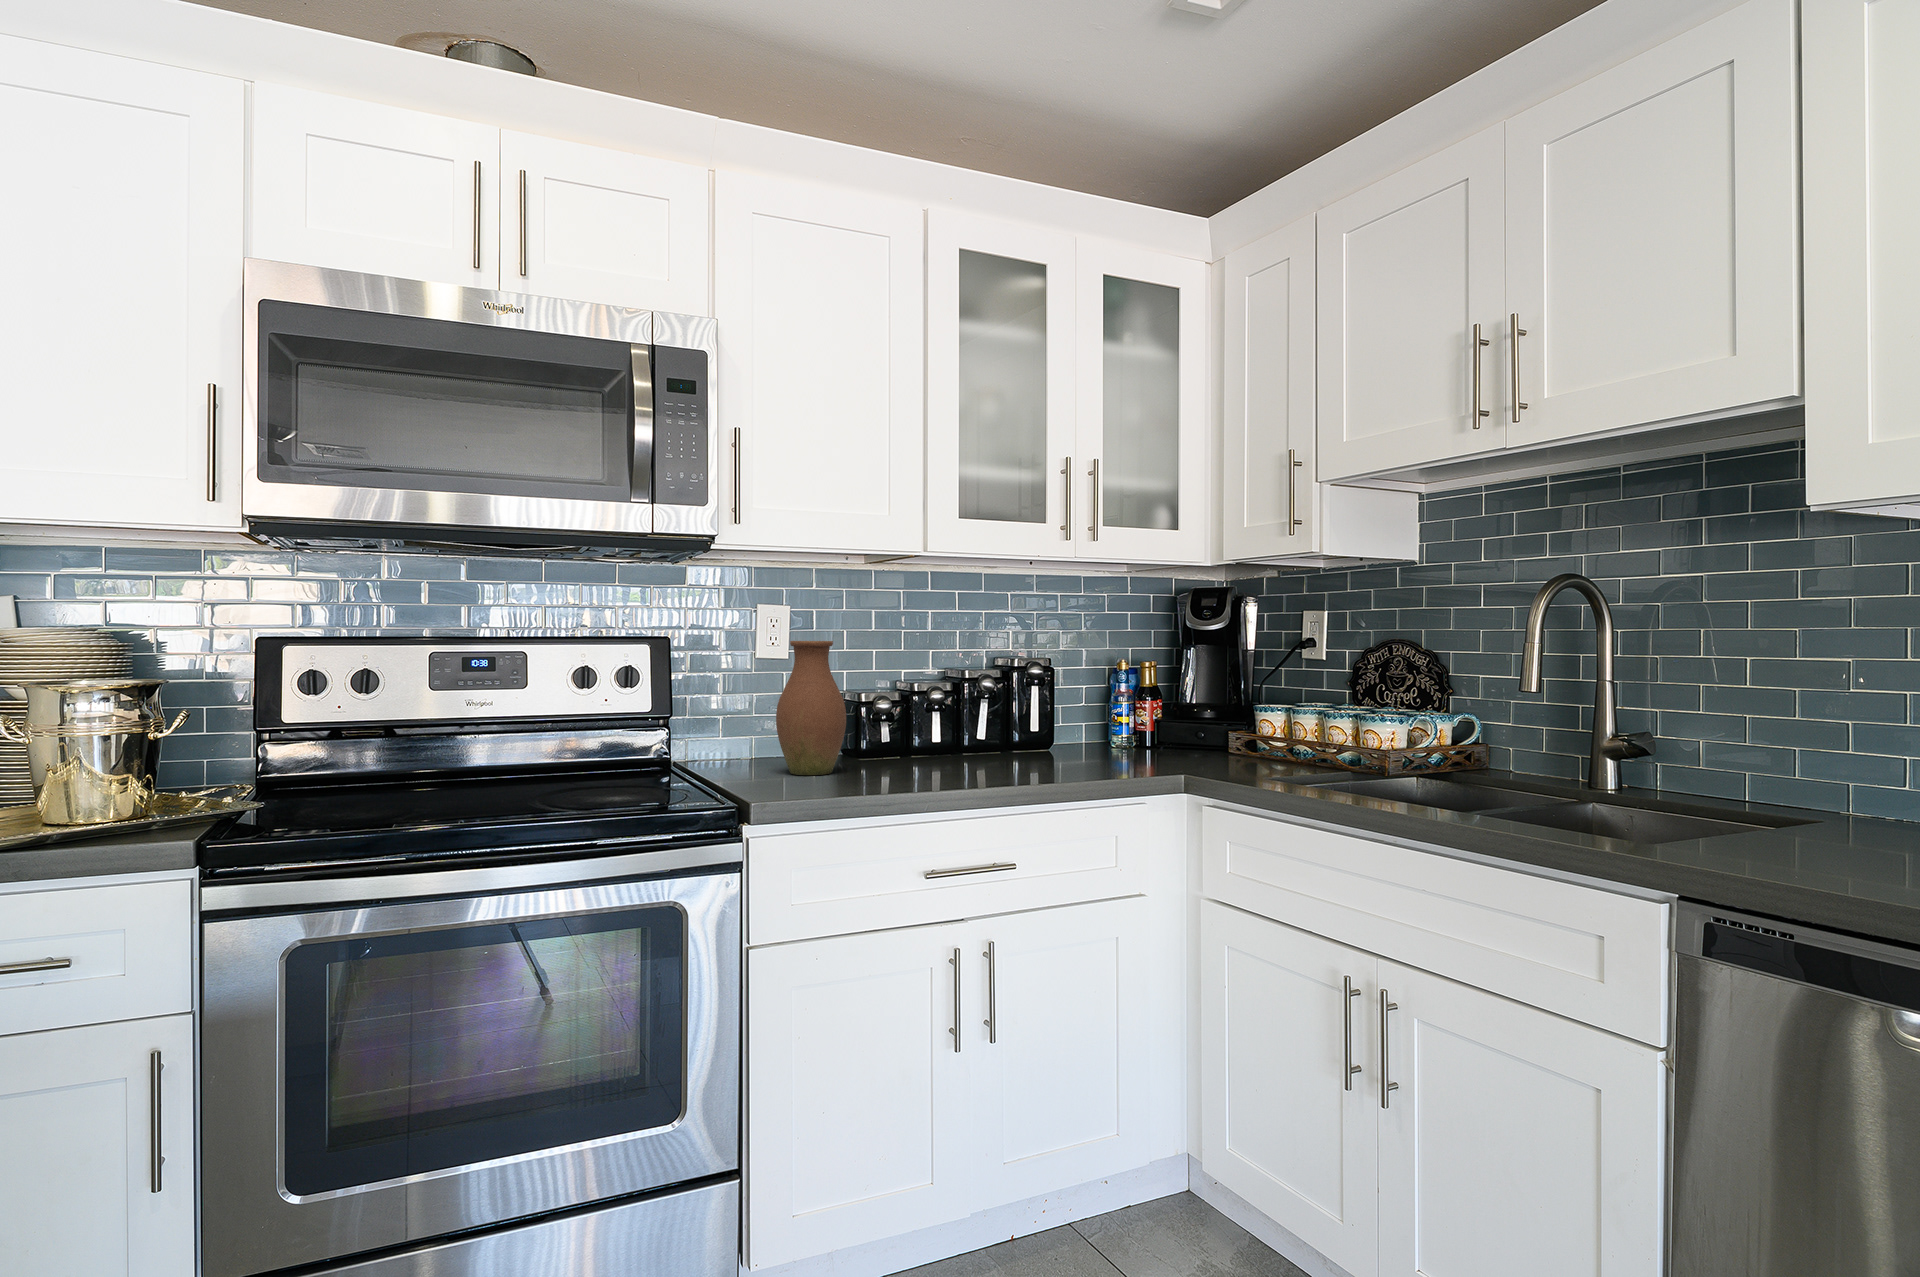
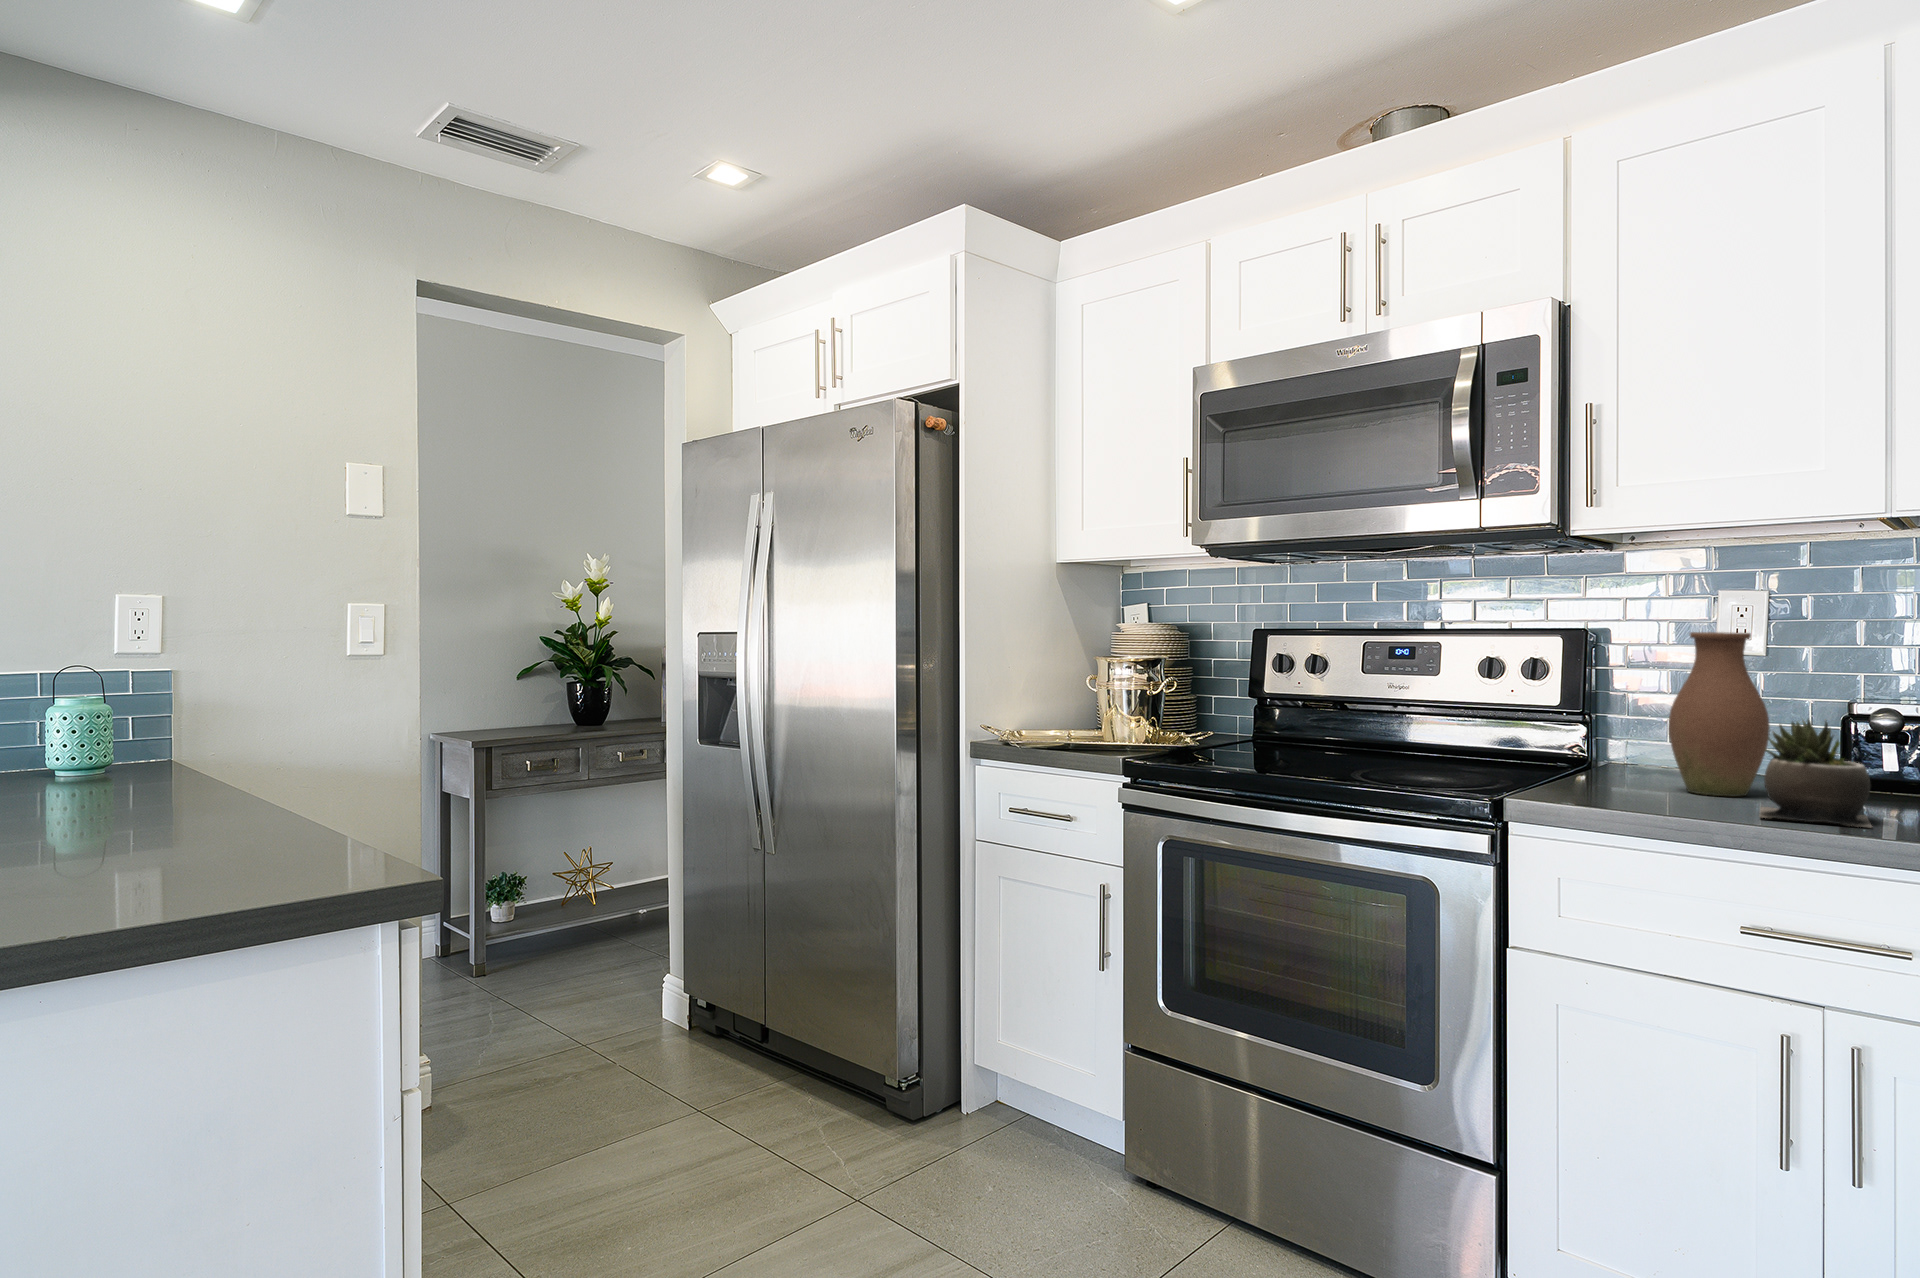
succulent plant: none [880,706,975,787] -> present [1759,719,1872,827]

